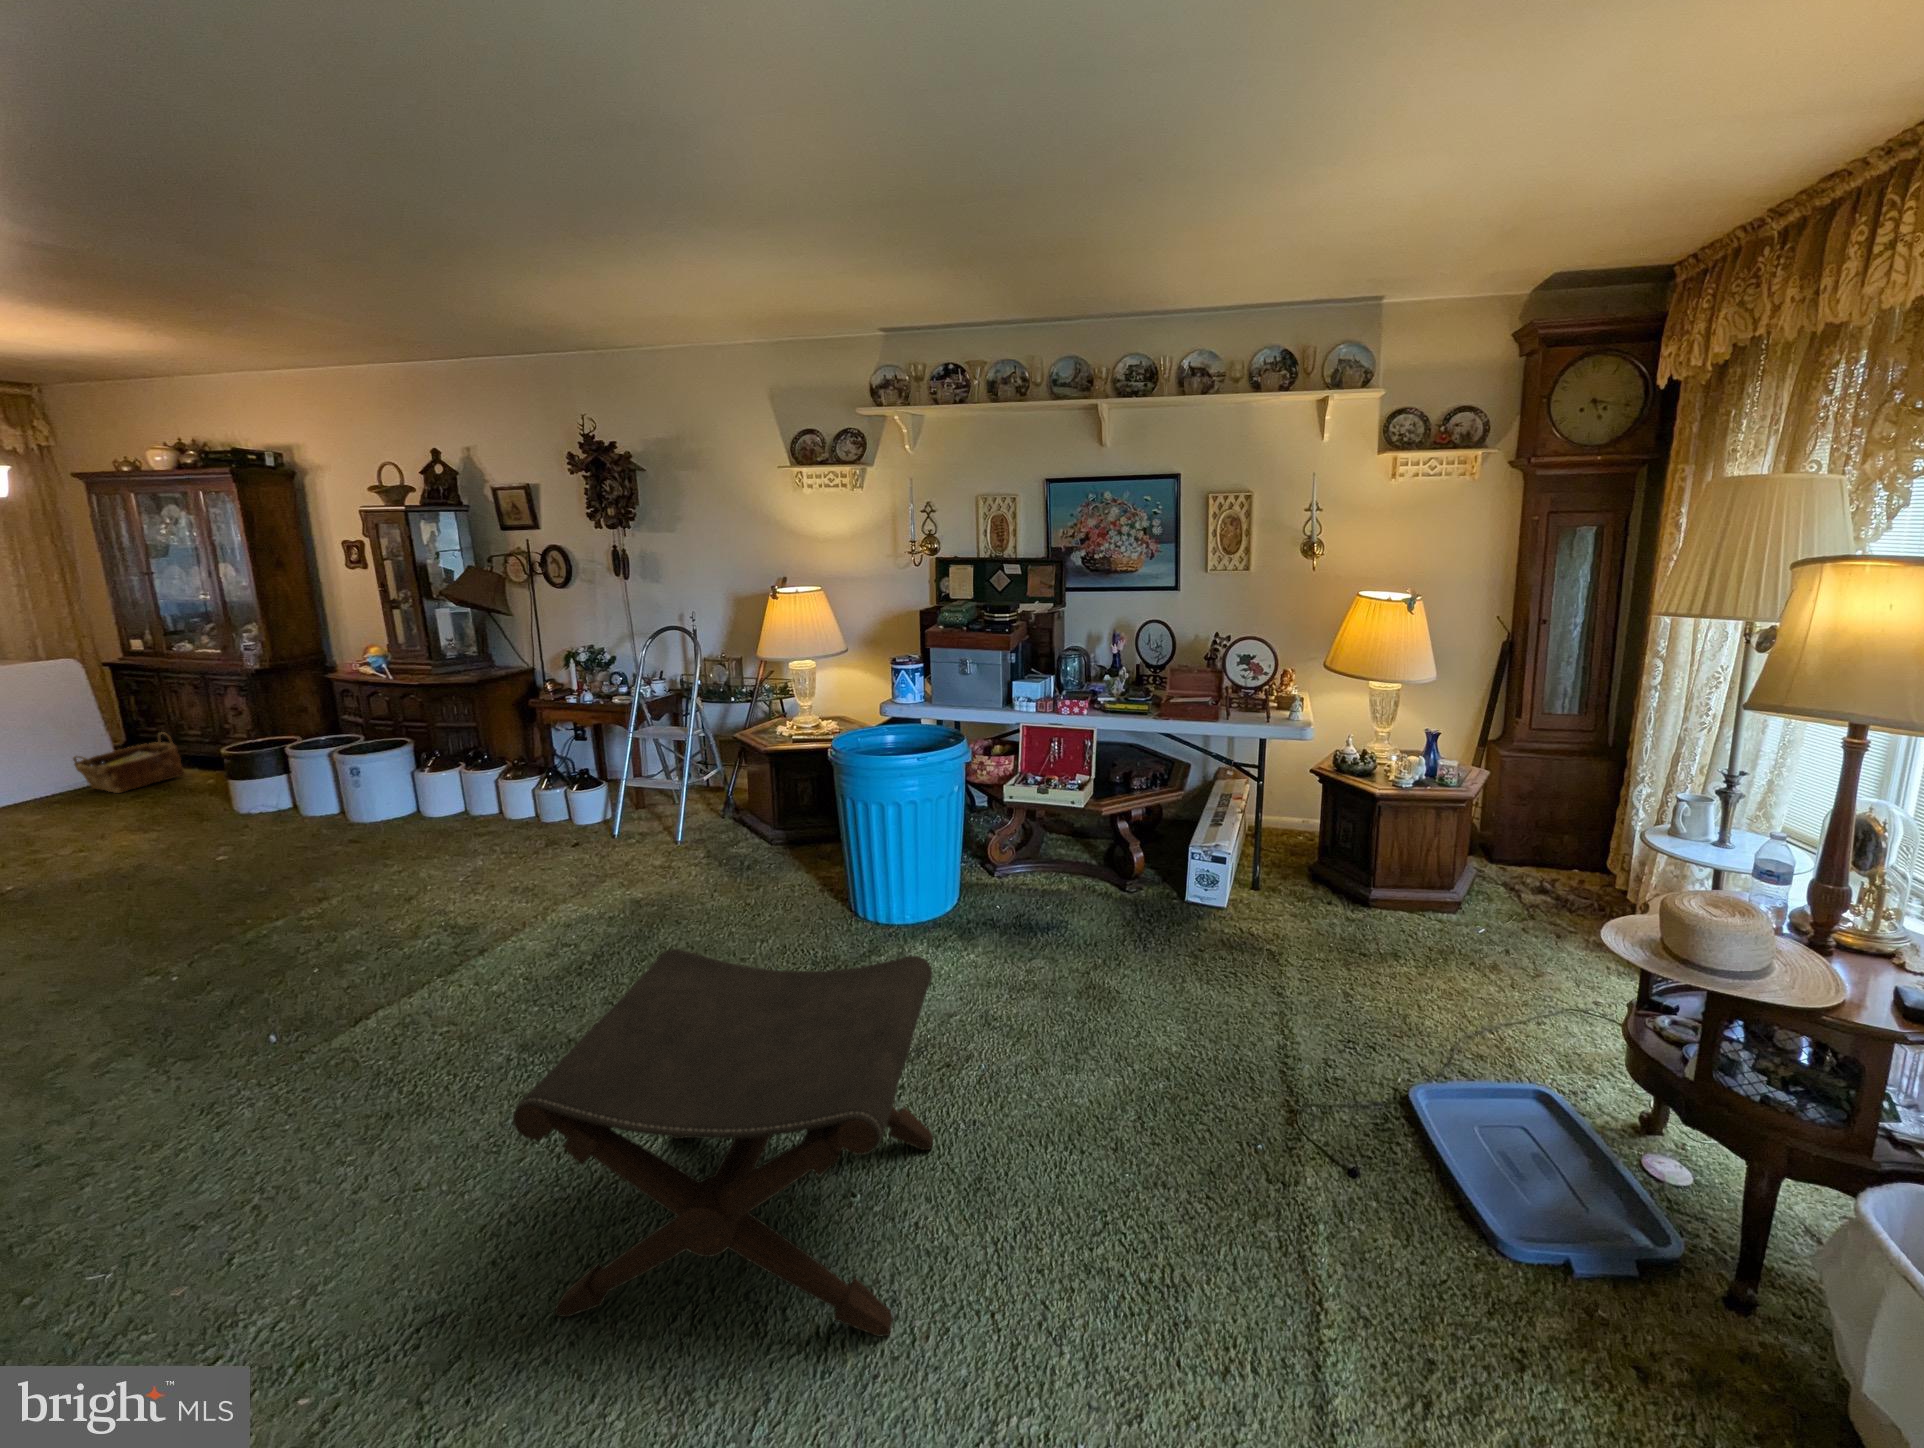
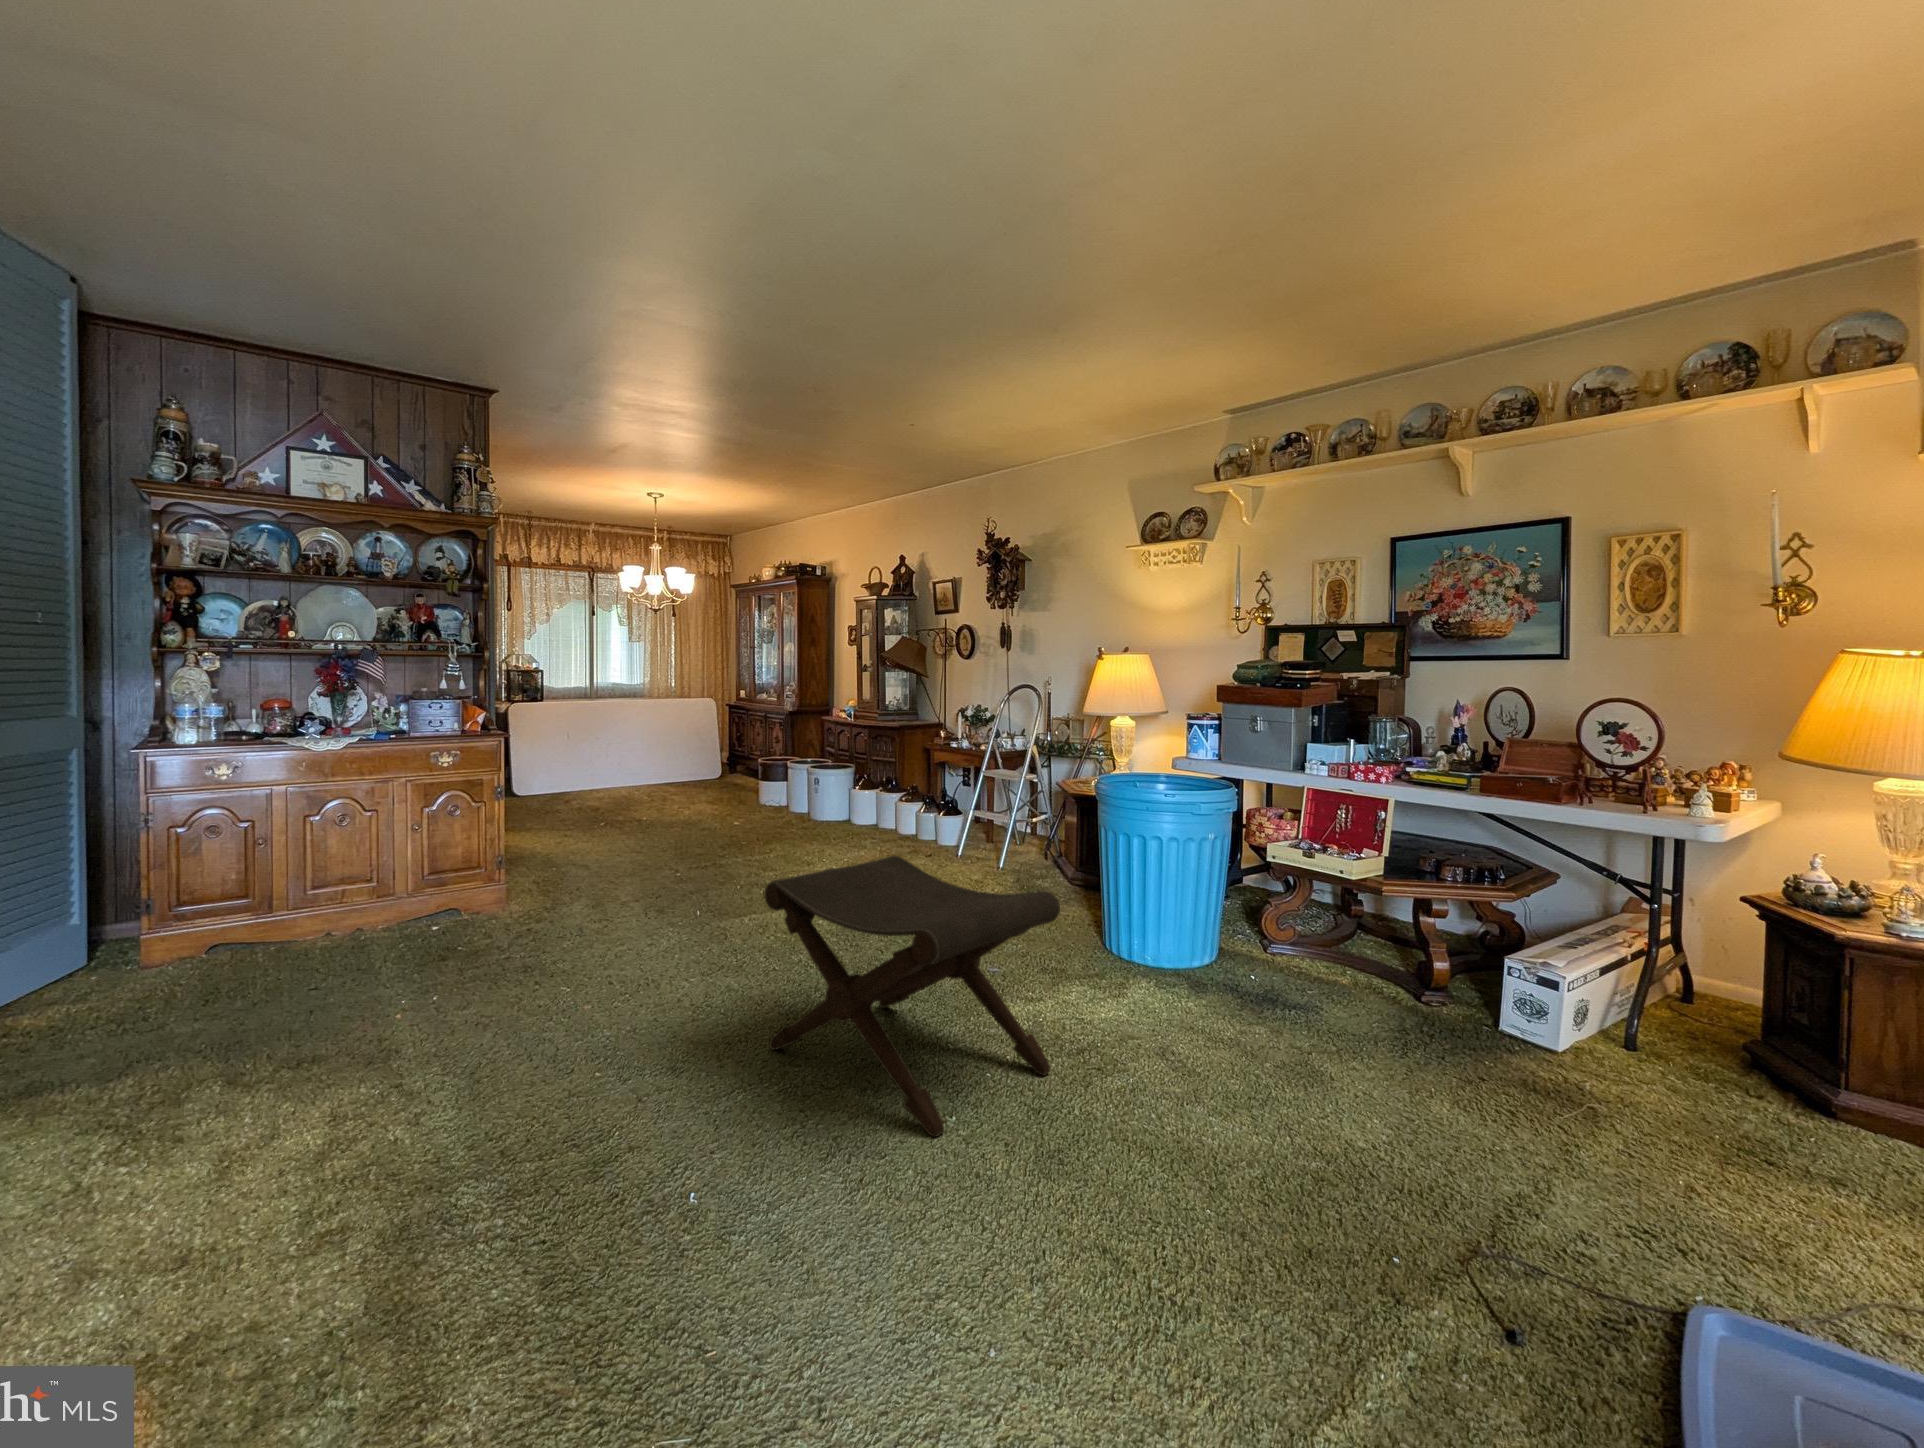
woven basket: present [73,732,184,793] -> none [698,752,745,786]

